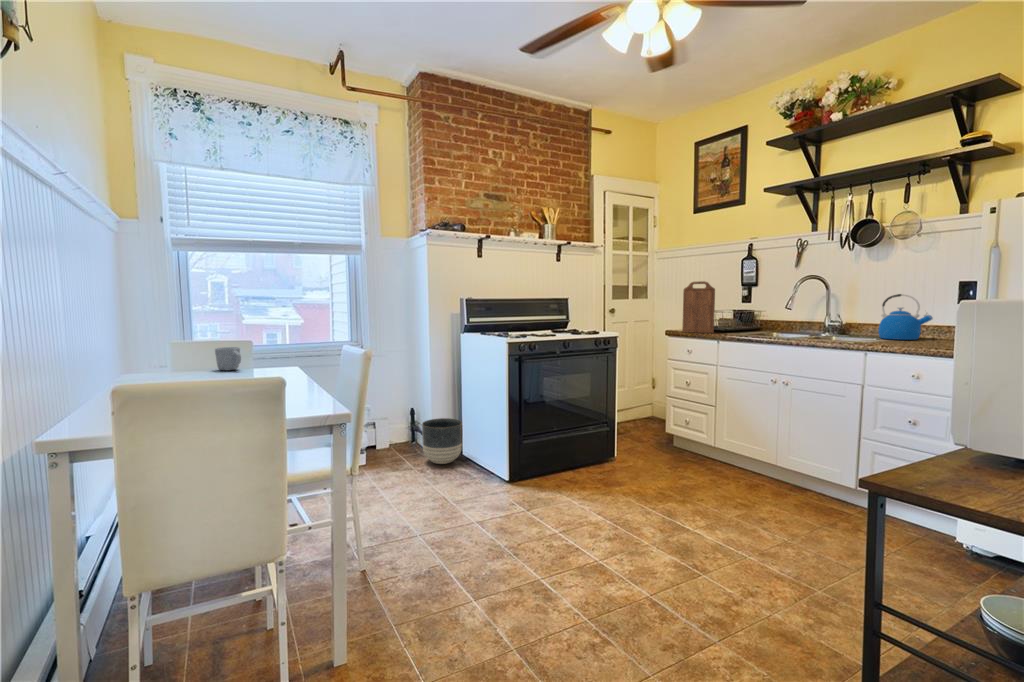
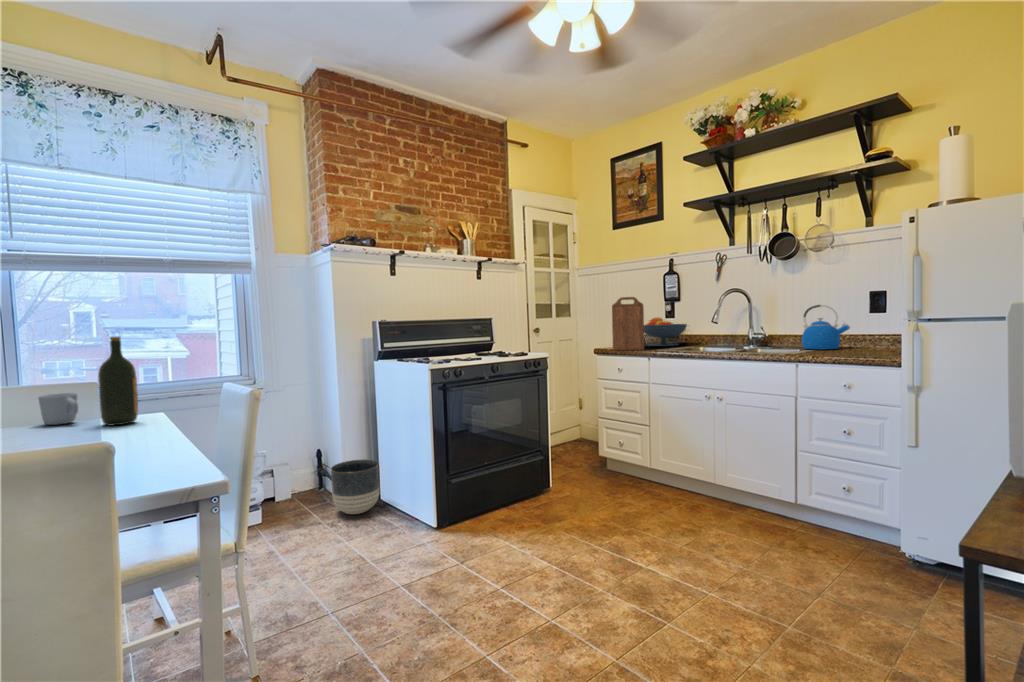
fruit bowl: none [712,302,761,330] -> present [644,317,687,346]
wine bottle: none [255,305,281,373] -> present [98,337,138,426]

